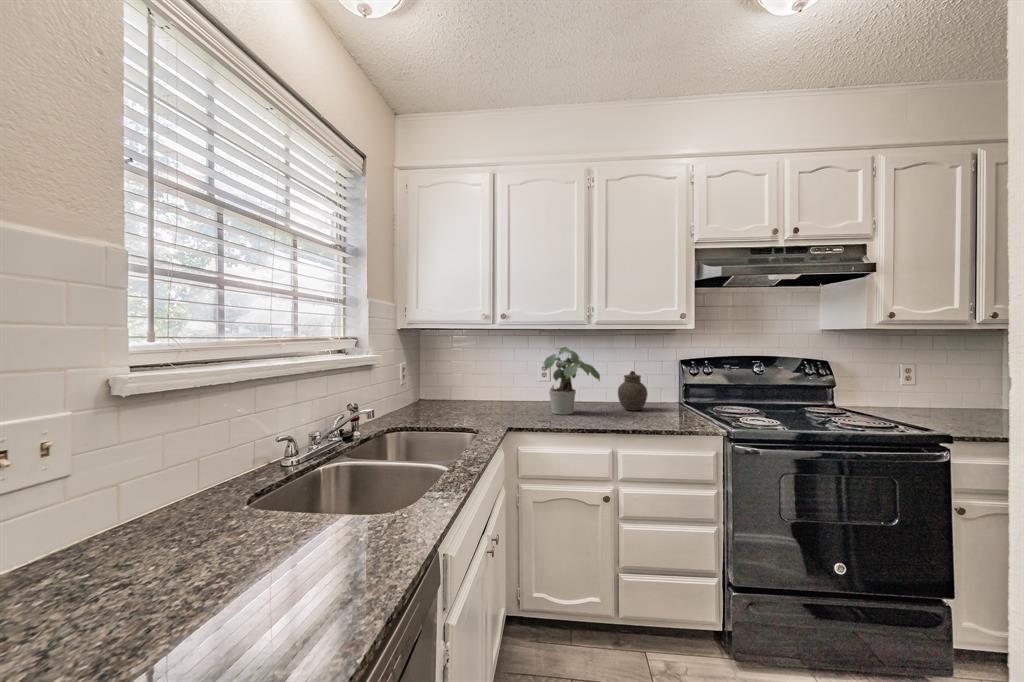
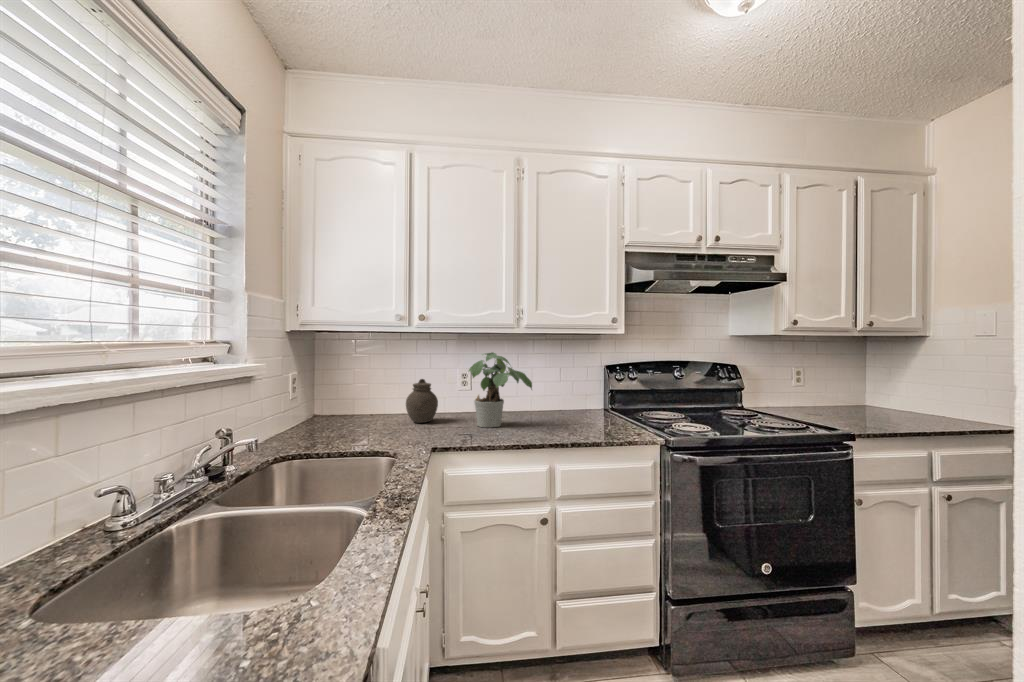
jar: present [618,371,648,411] -> present [406,379,438,423]

